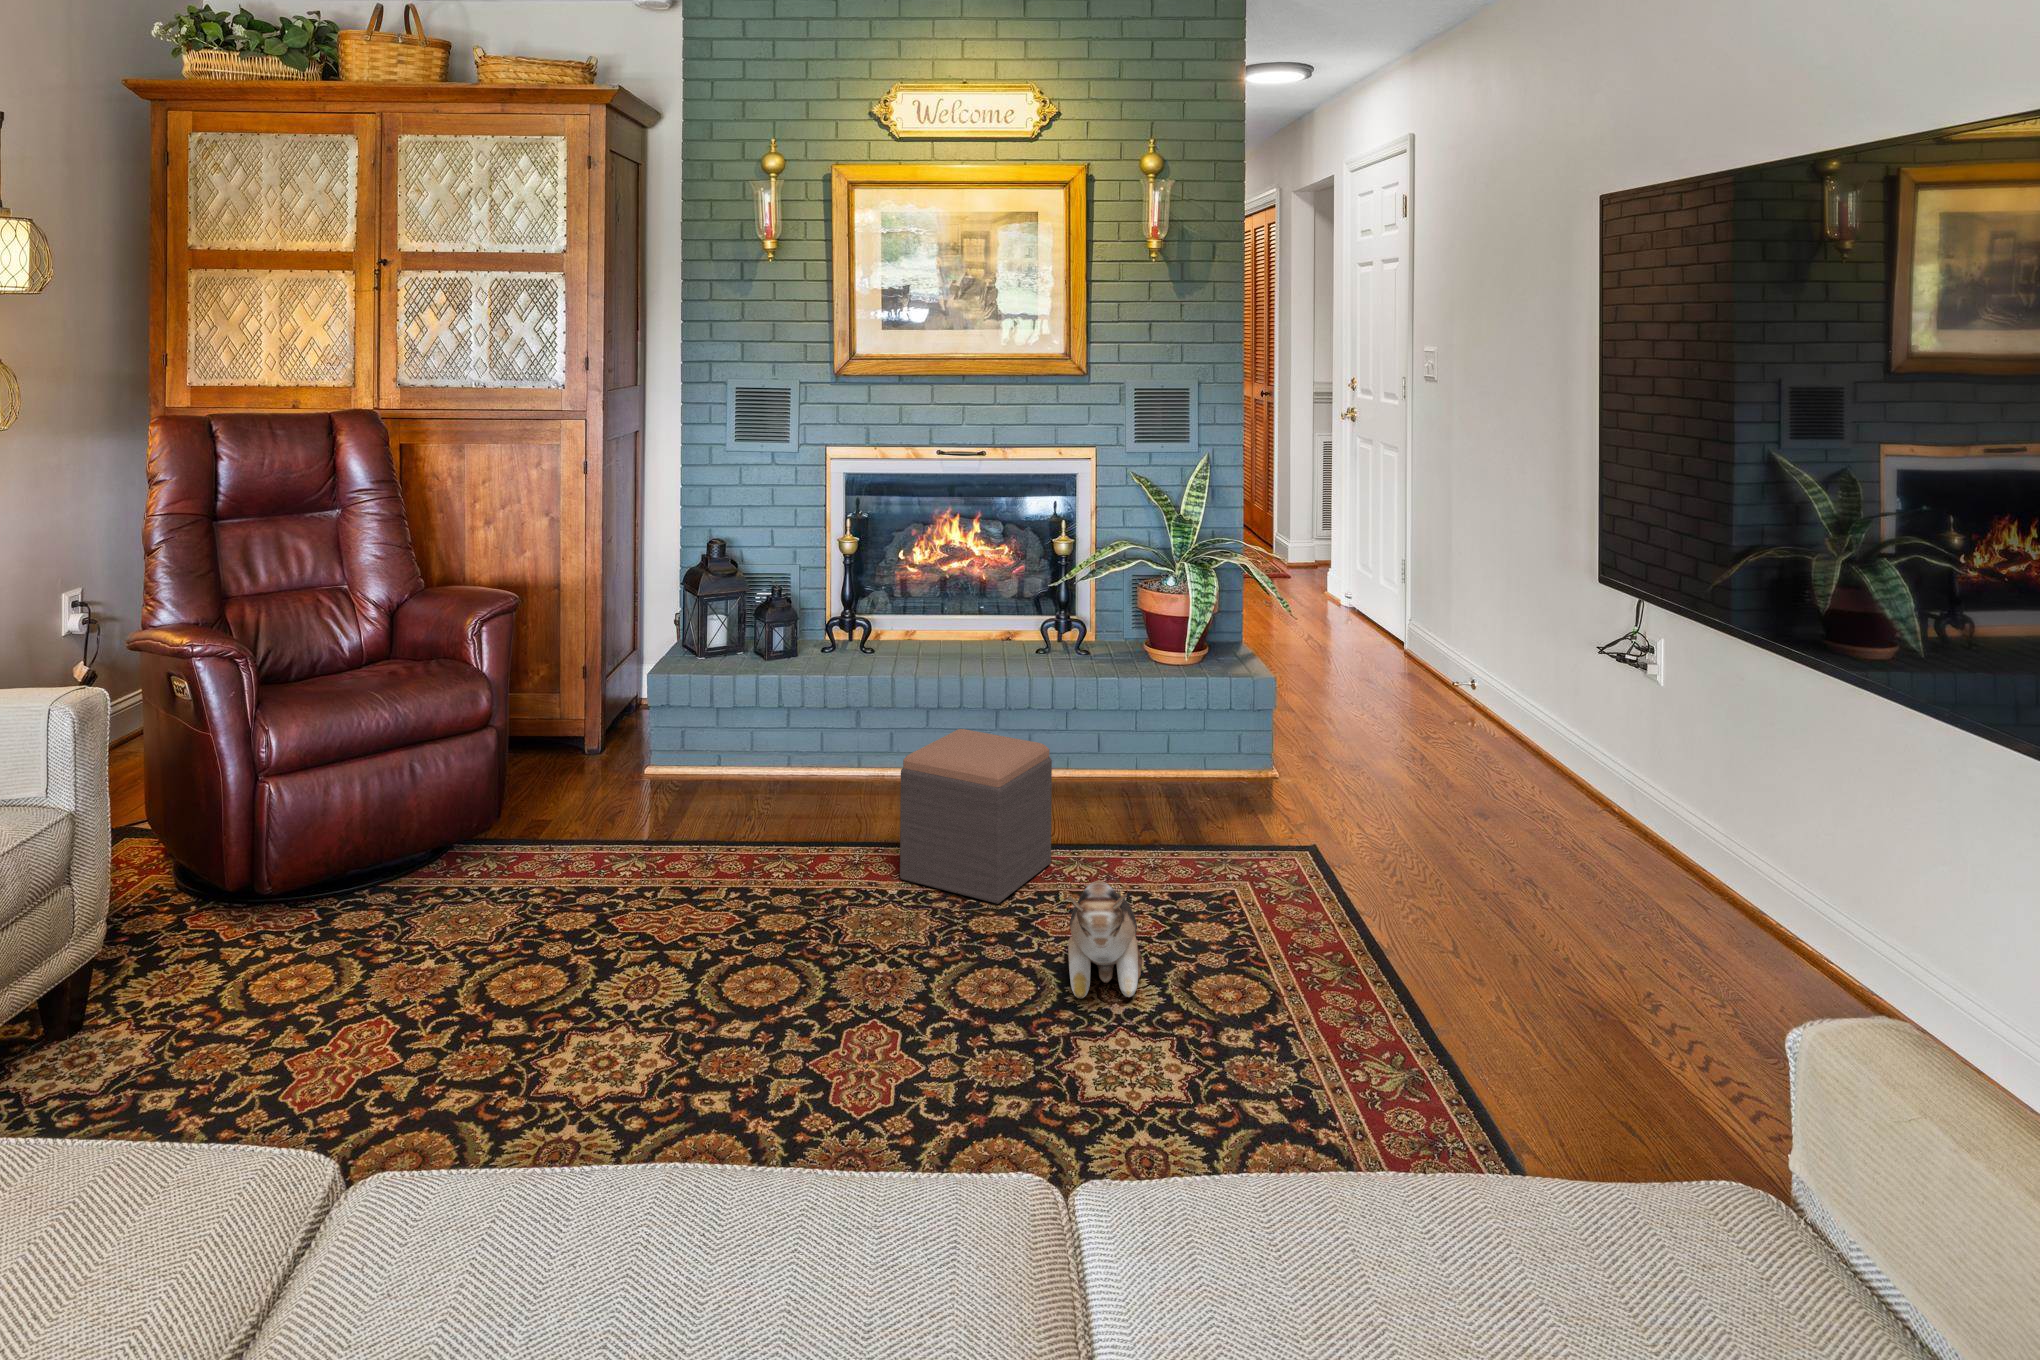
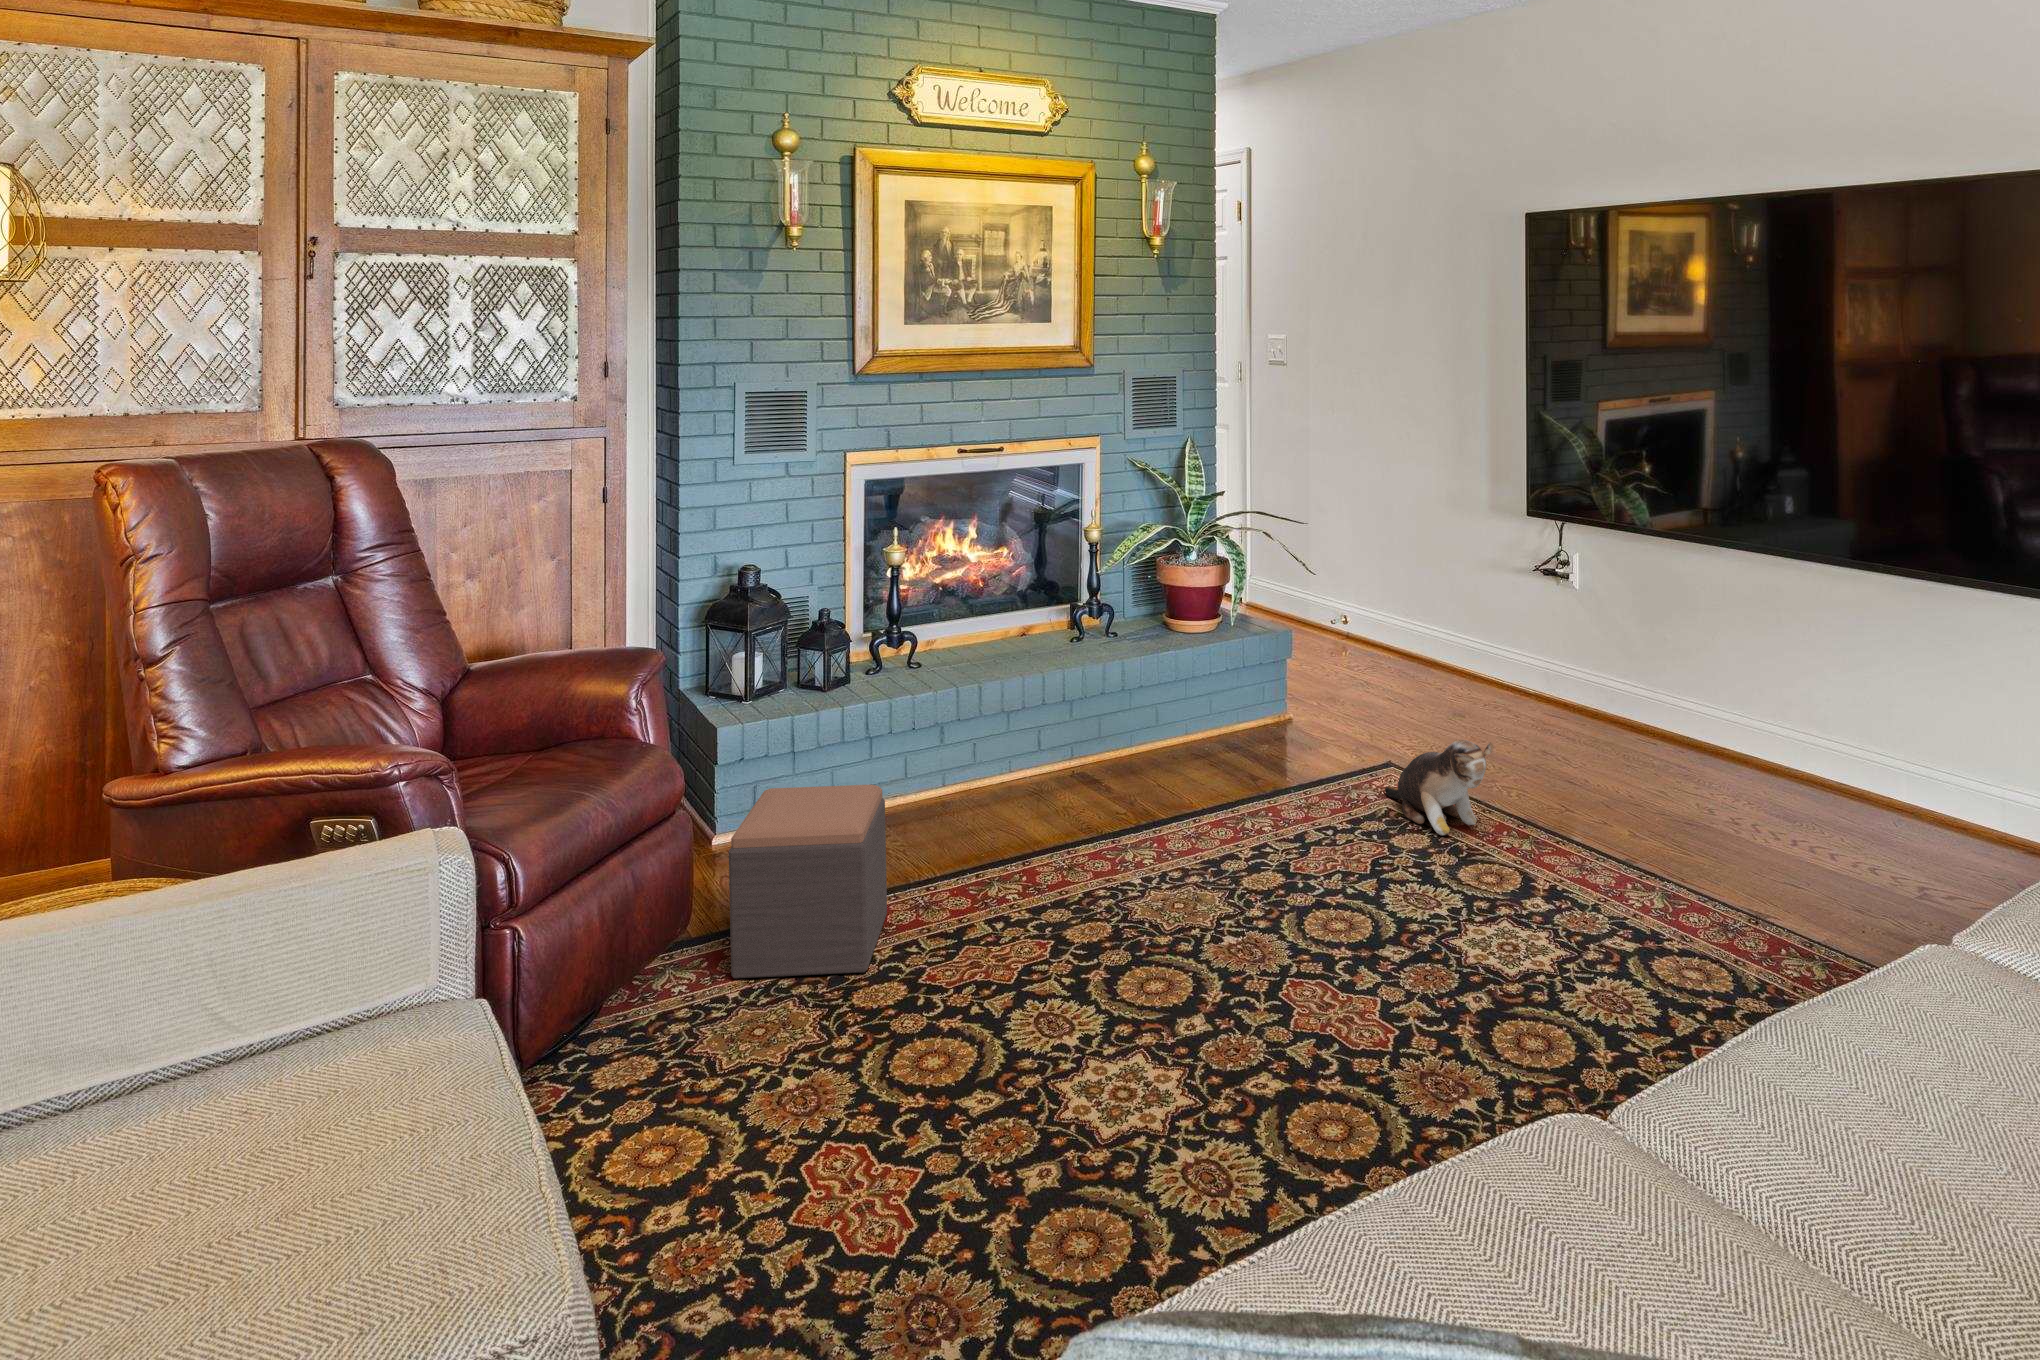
plush toy: present [1068,880,1142,998] -> present [1385,740,1494,835]

